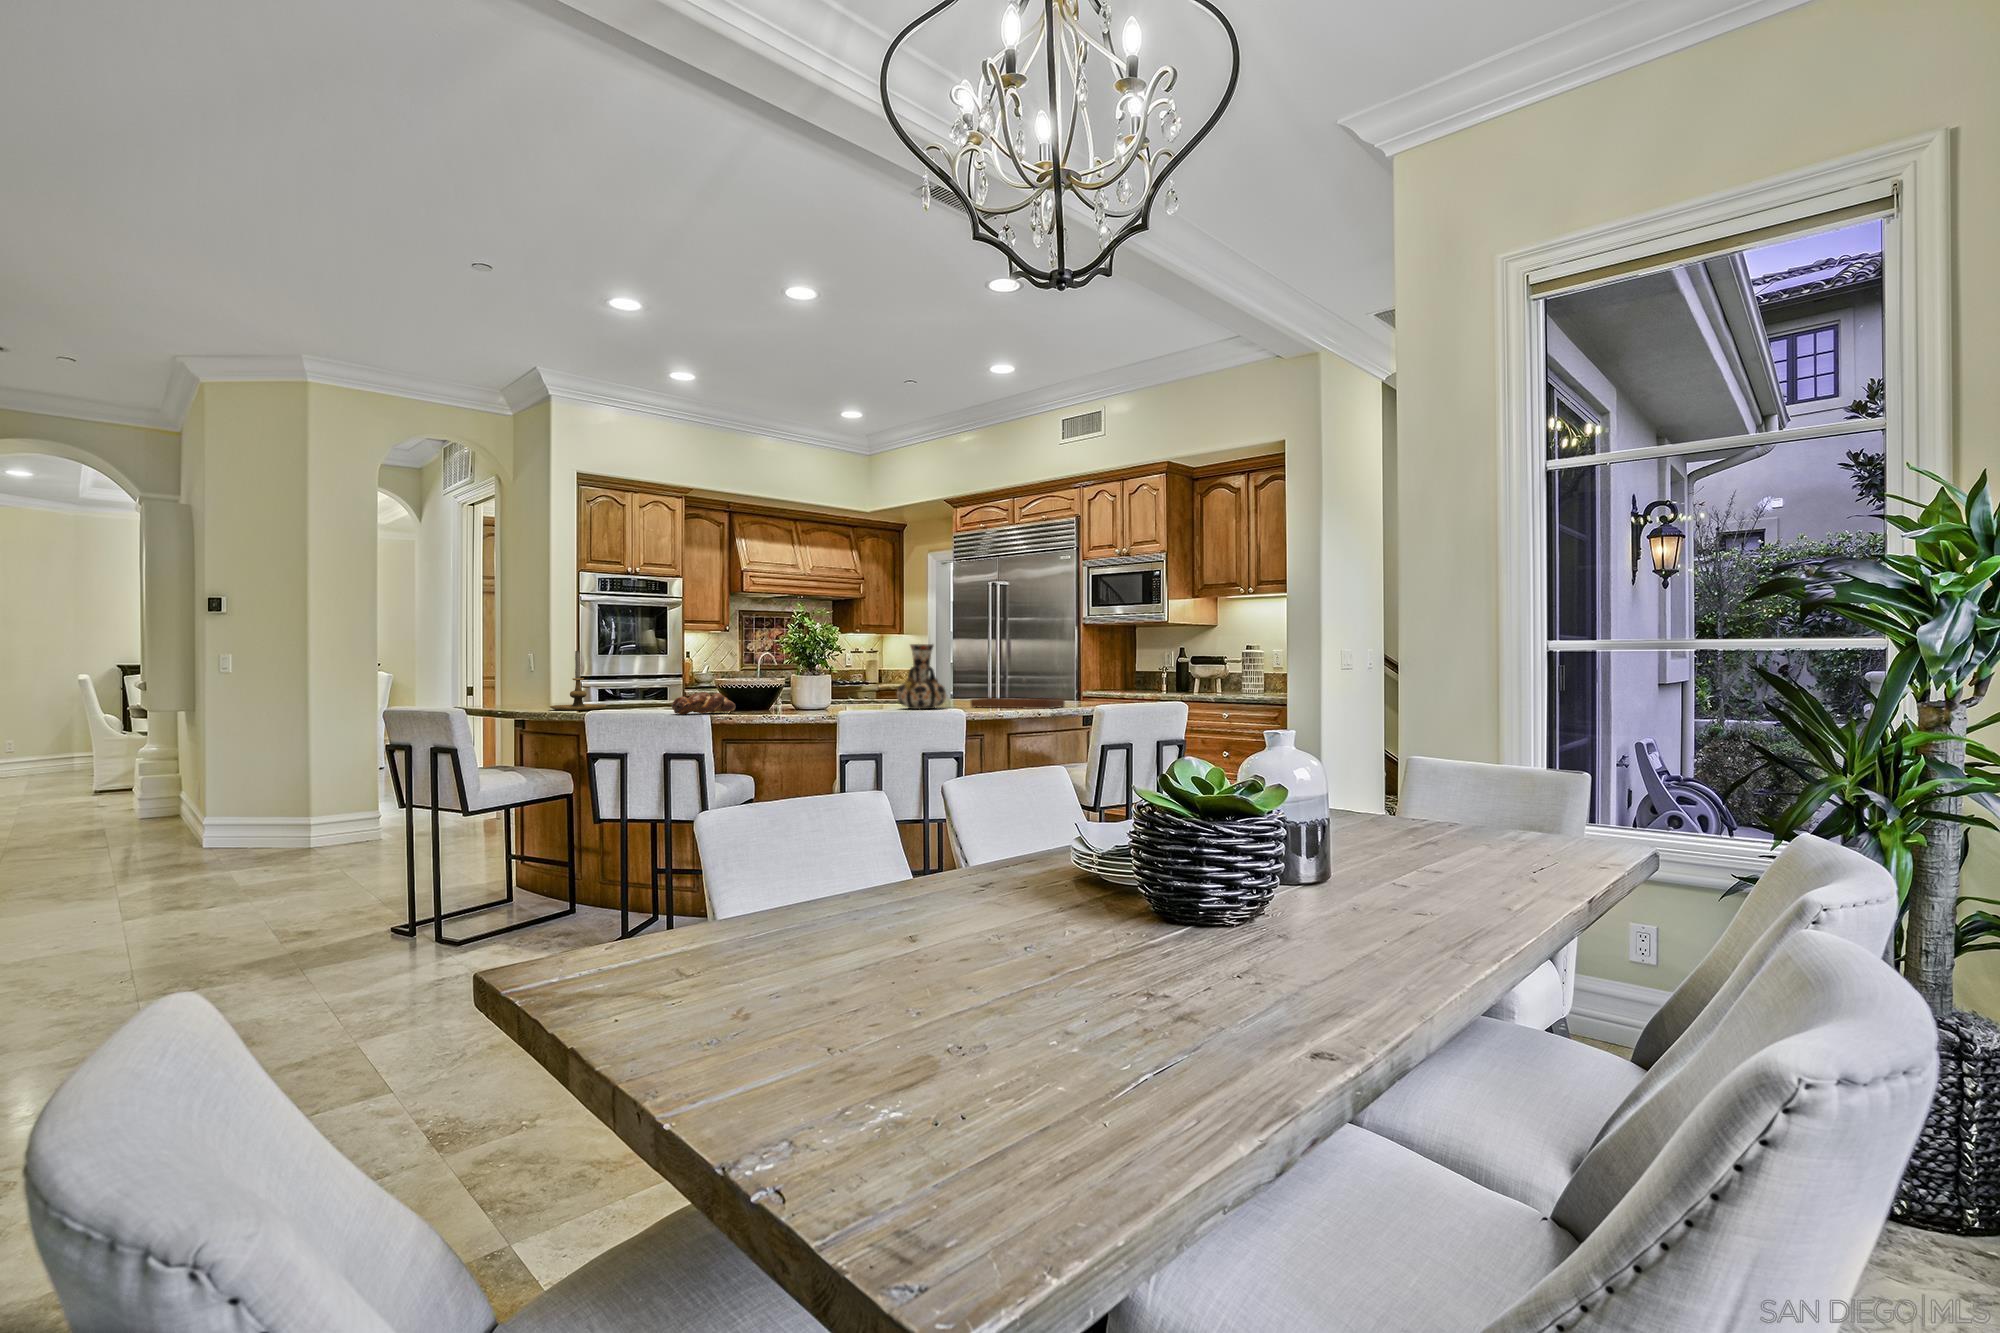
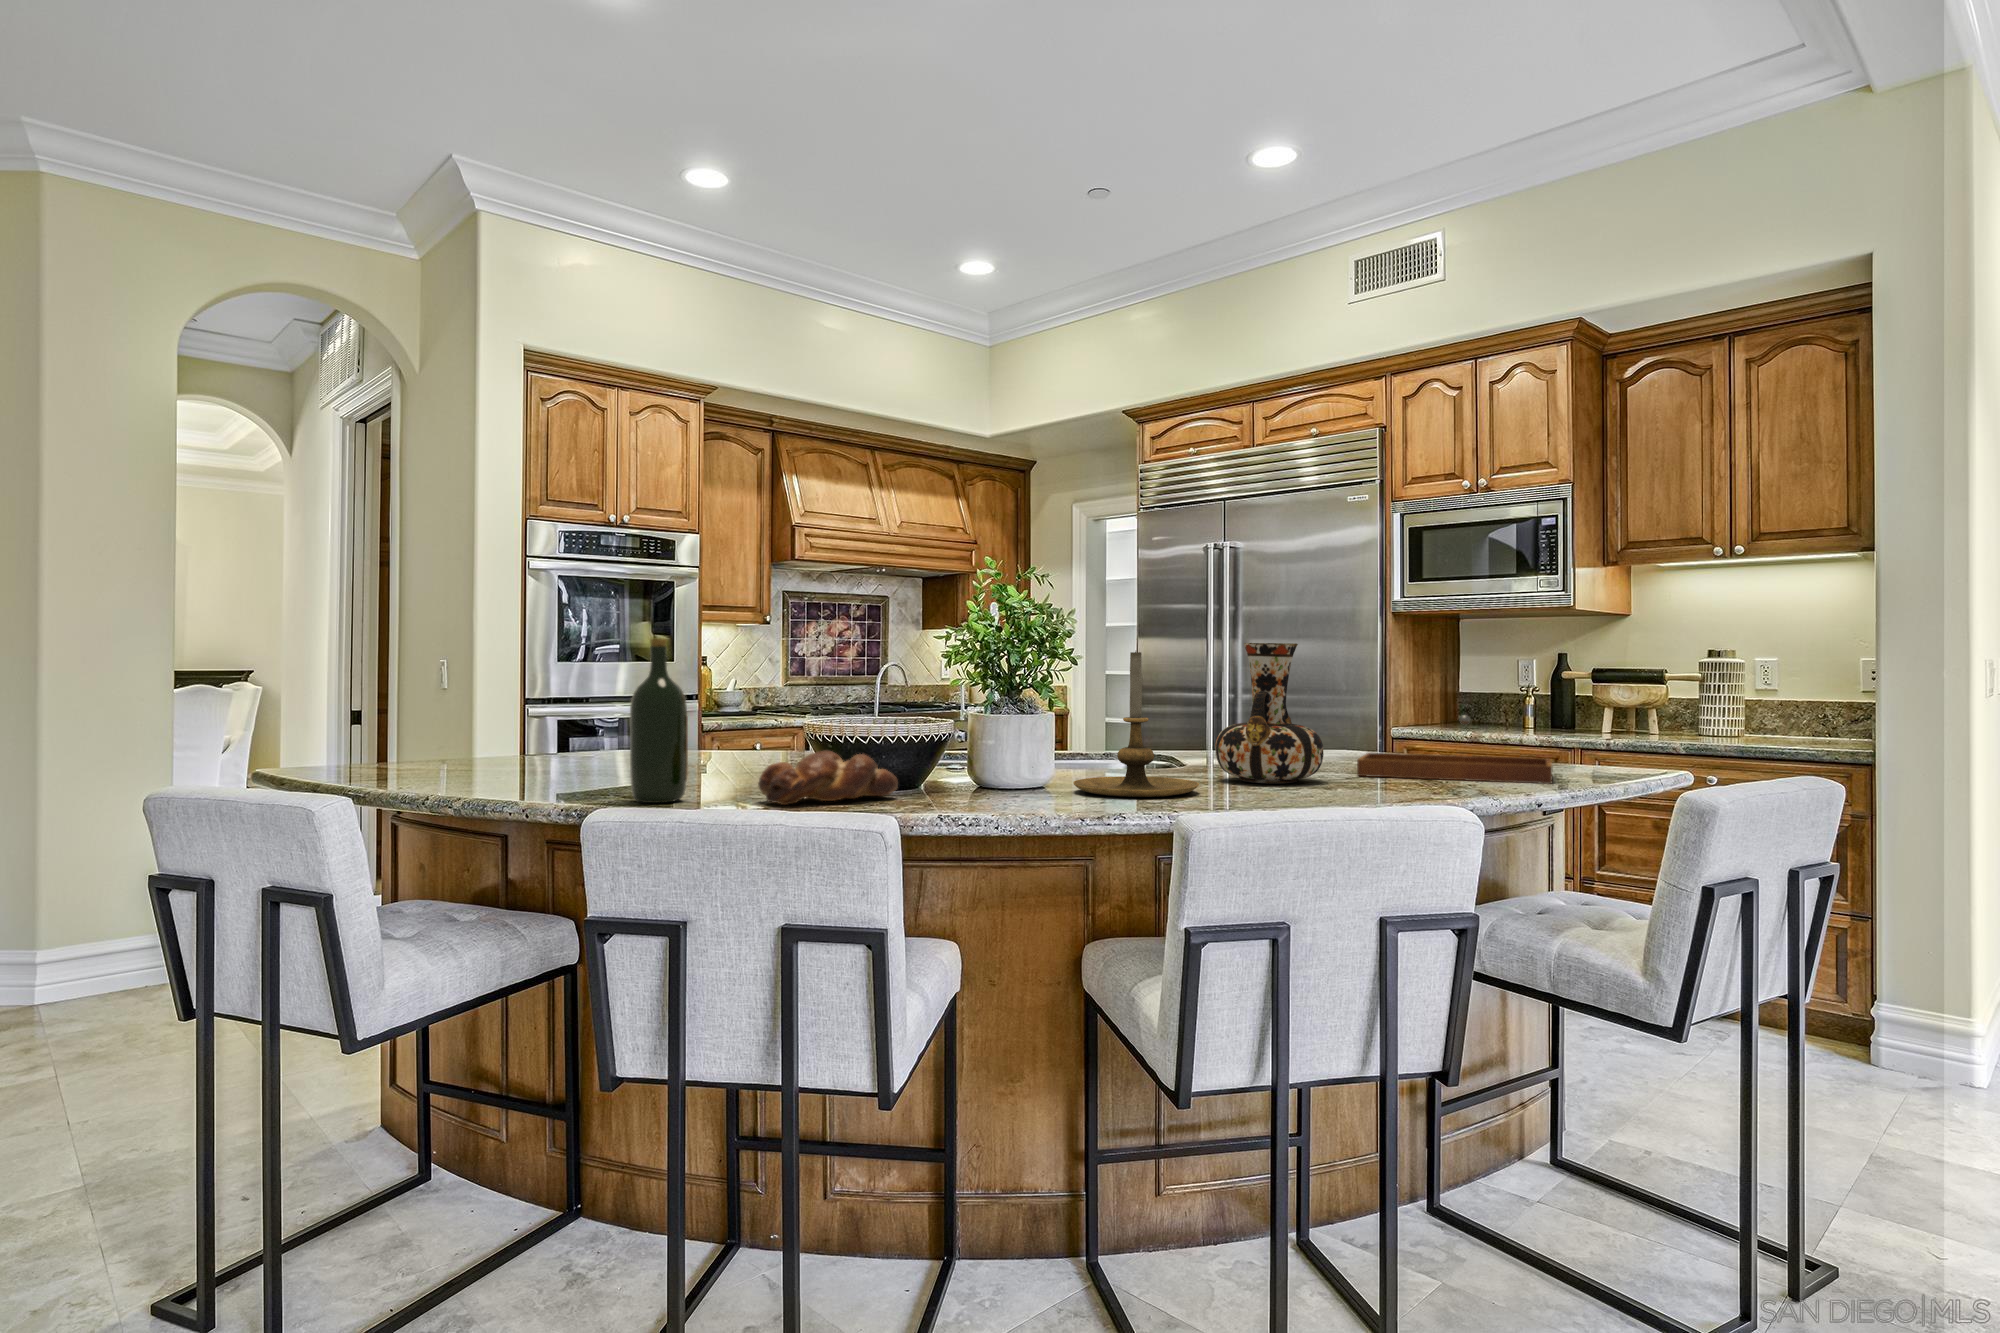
wine bottle: none [616,643,642,714] -> present [630,639,688,803]
candle holder: present [550,651,606,710] -> present [1073,651,1199,797]

